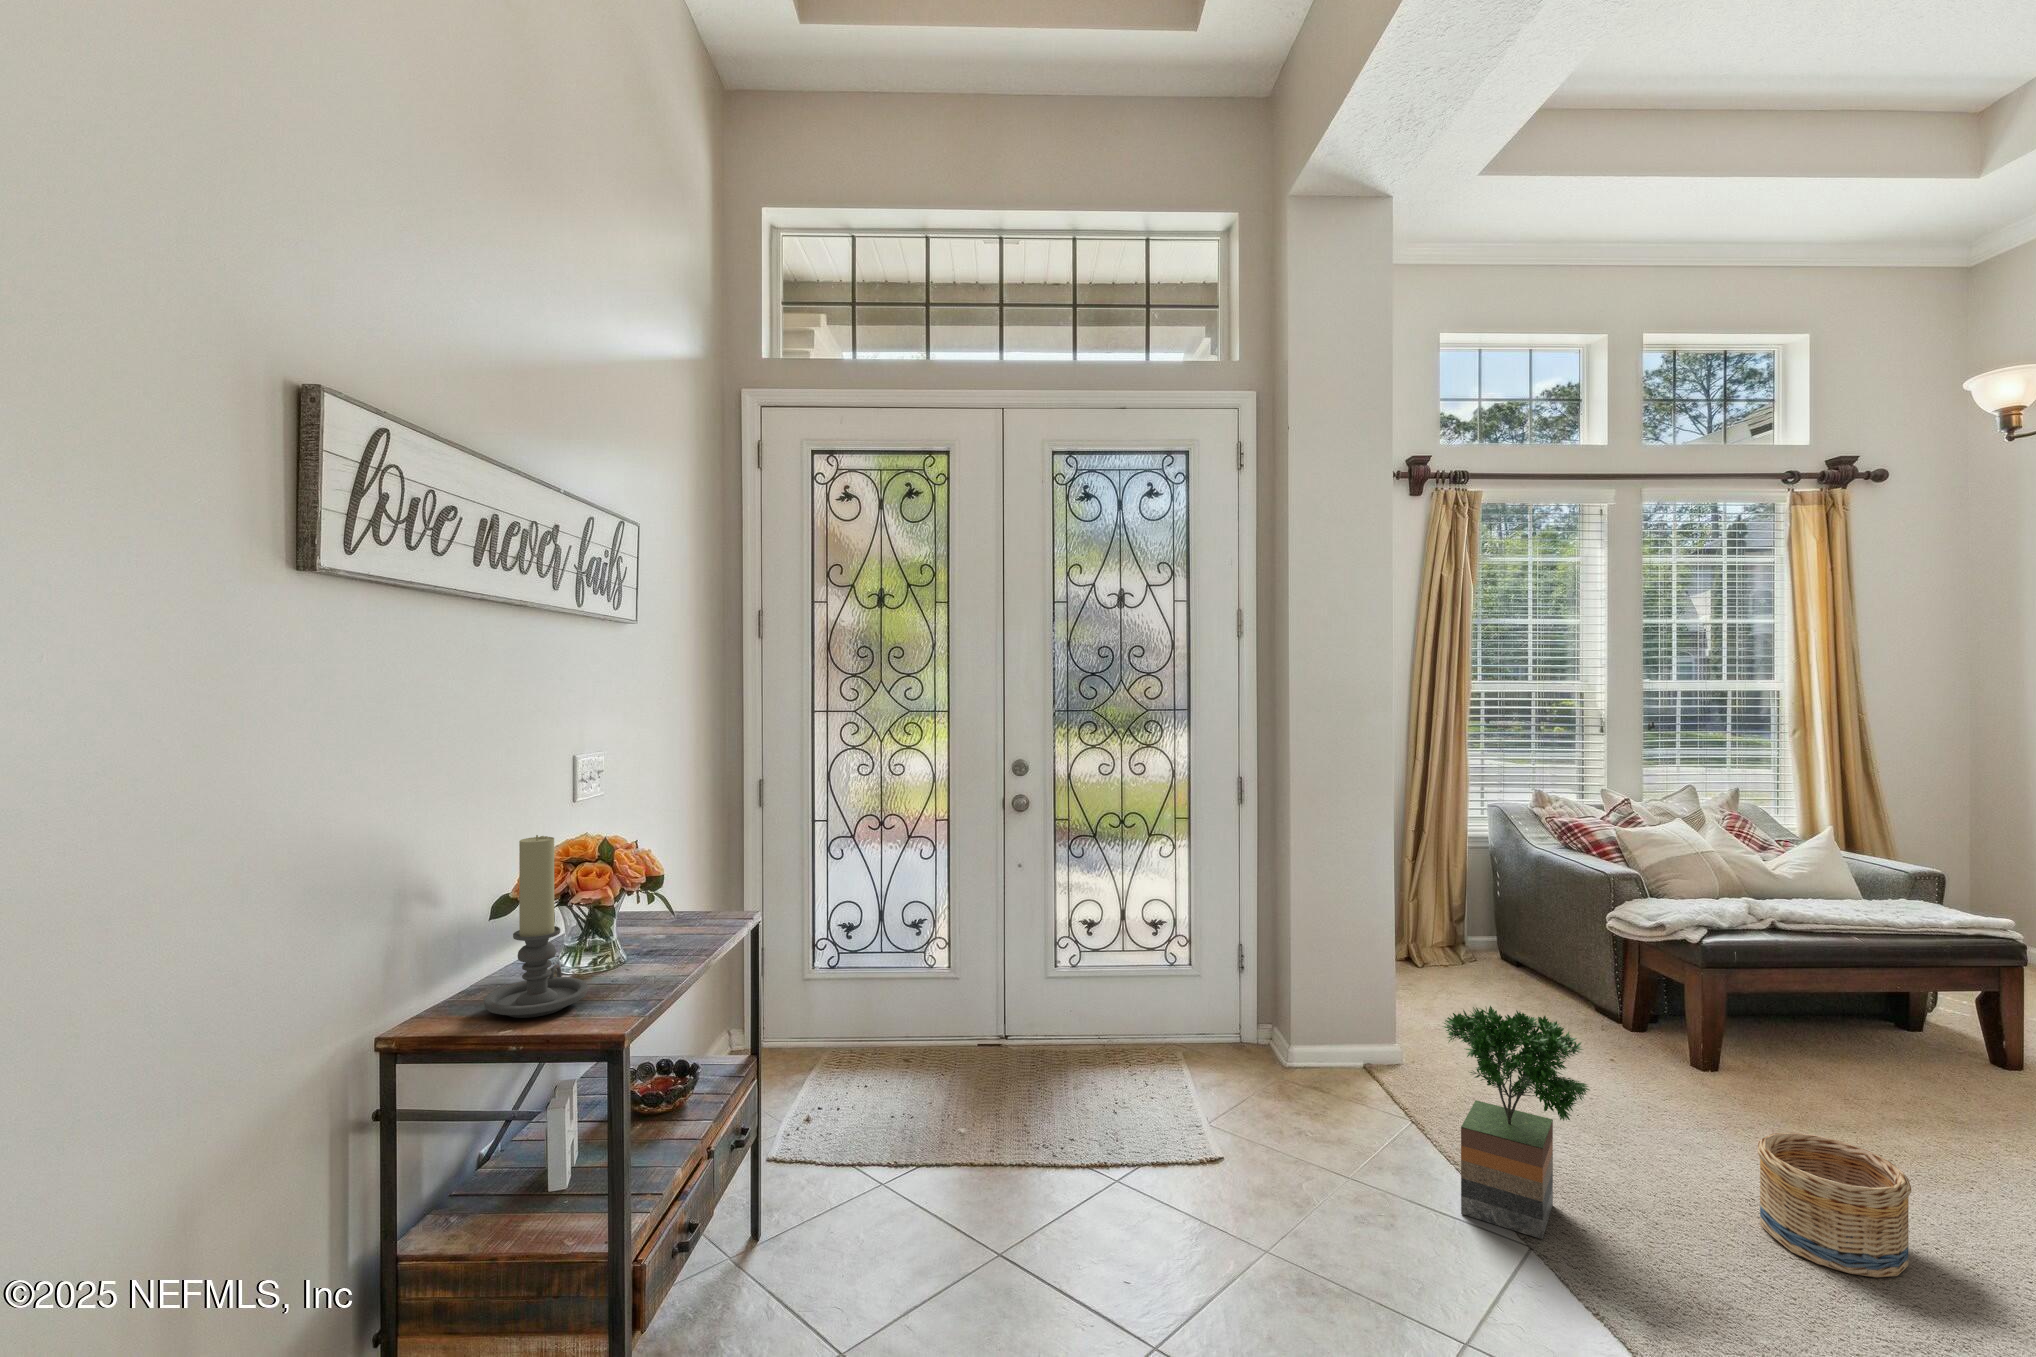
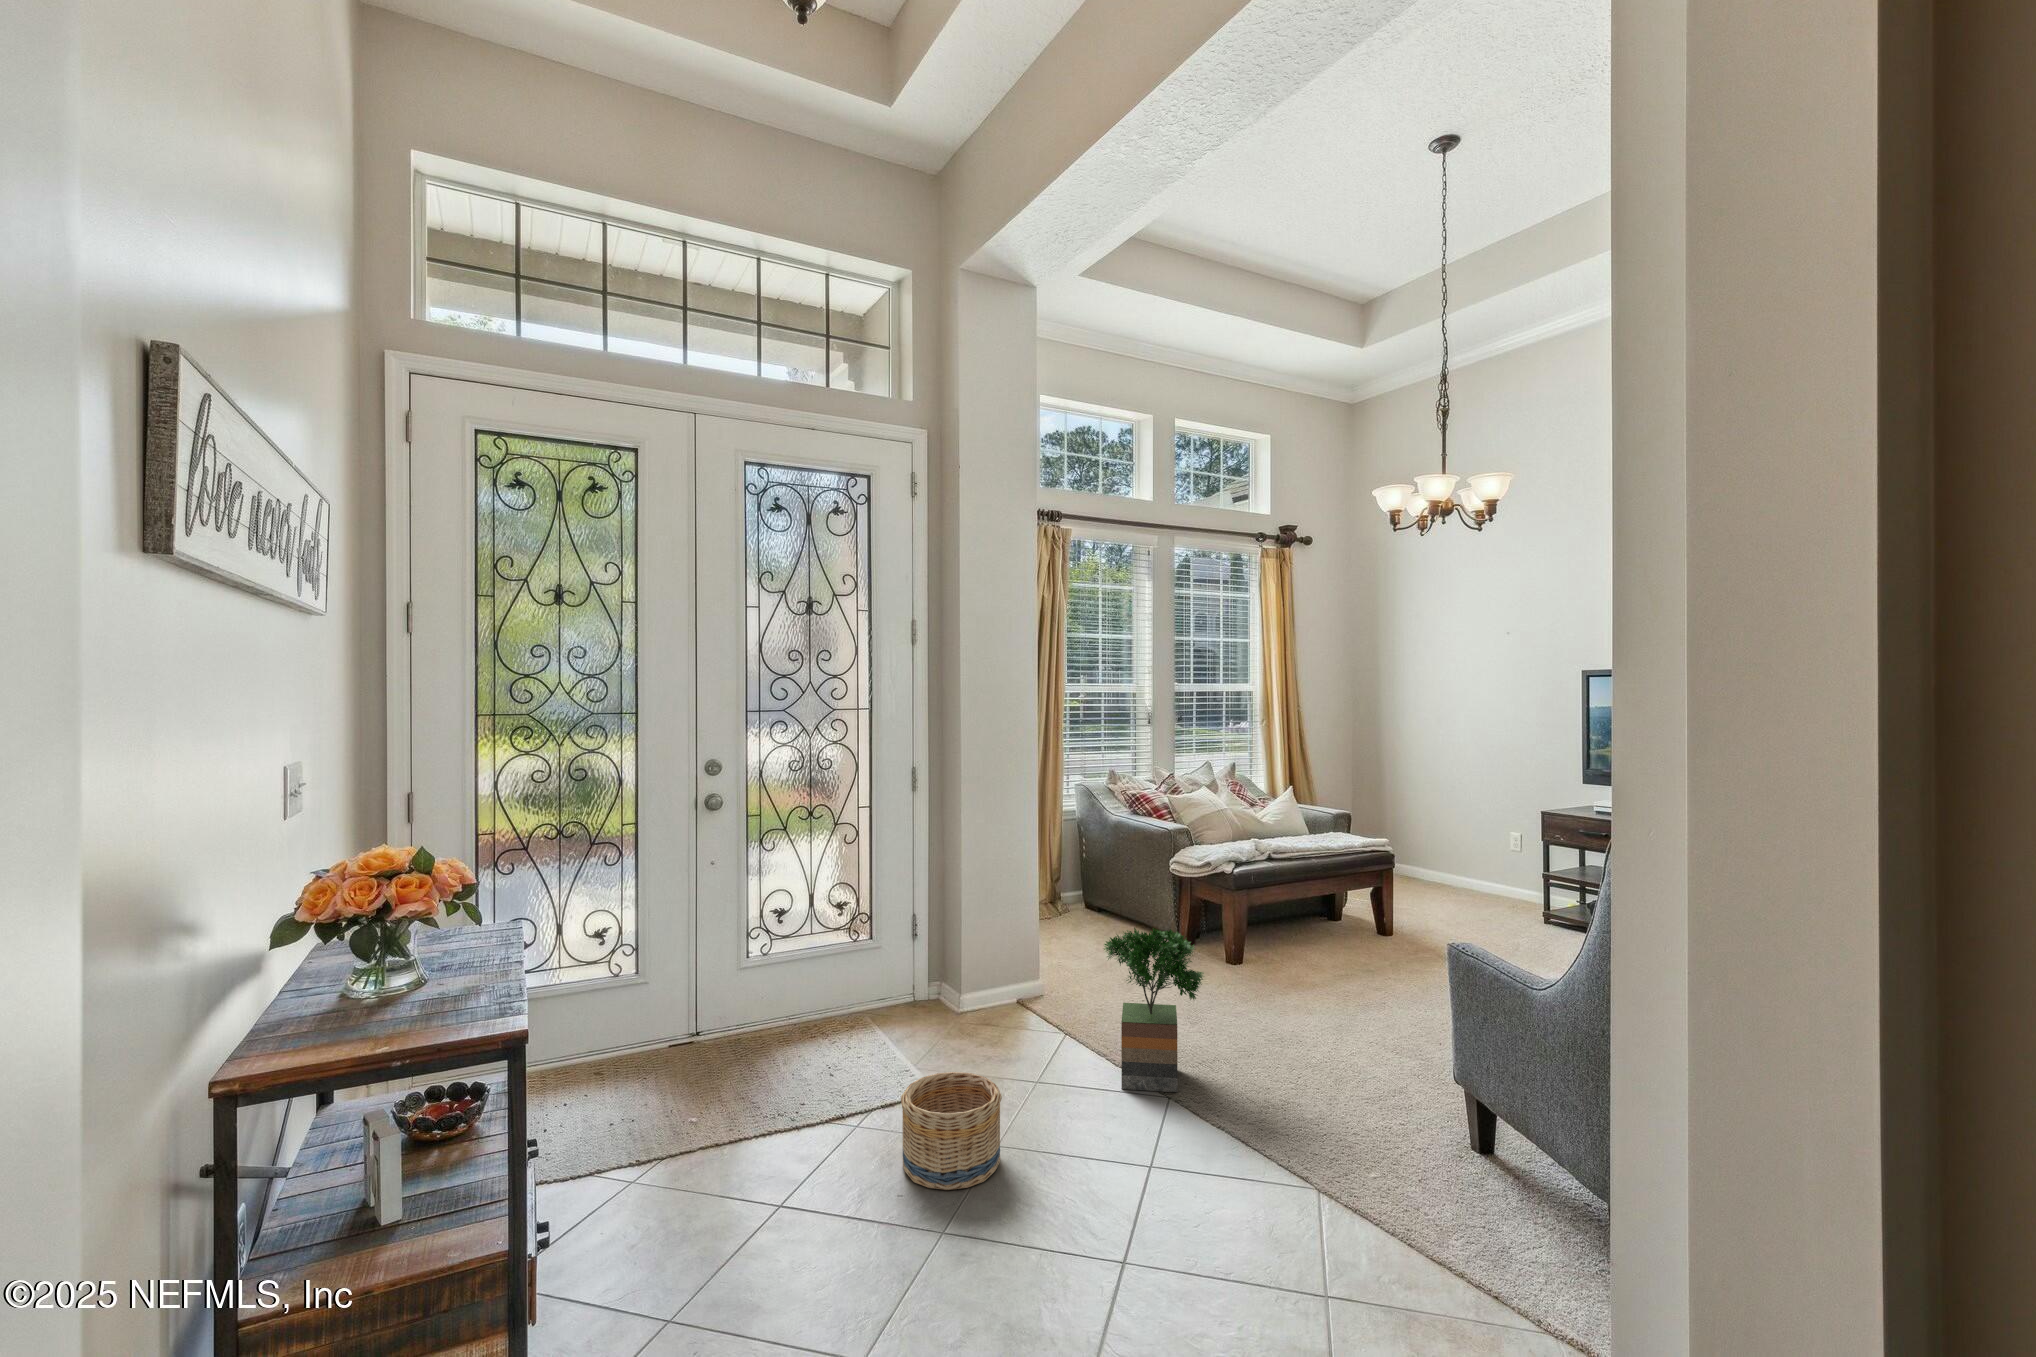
candle holder: present [484,835,588,1018] -> none [324,838,447,1038]
basket: present [1758,1132,1911,1277] -> present [901,1072,1002,1190]

